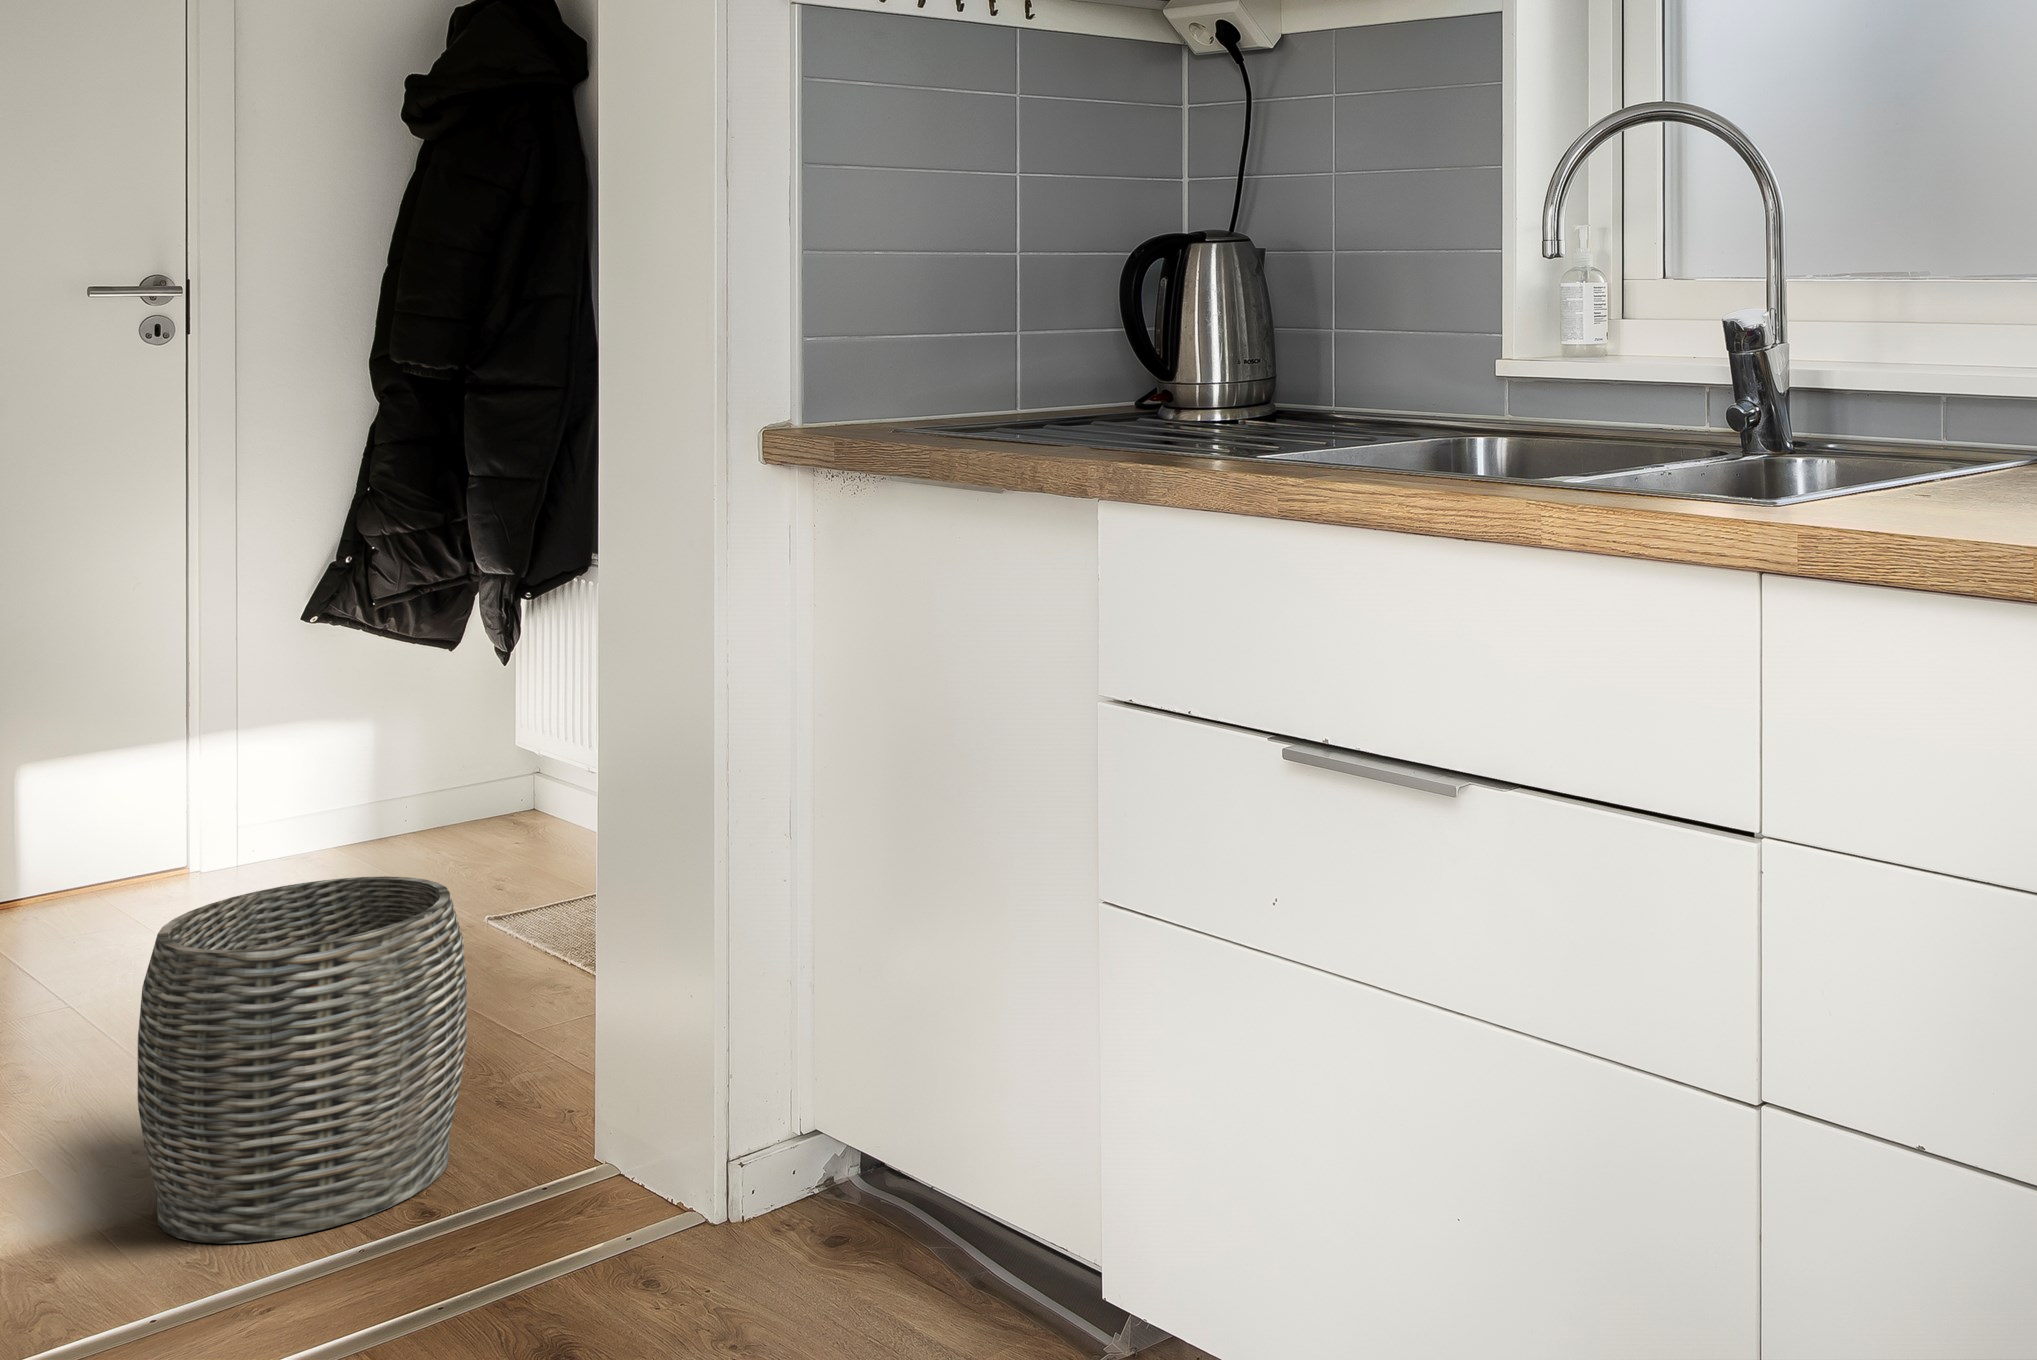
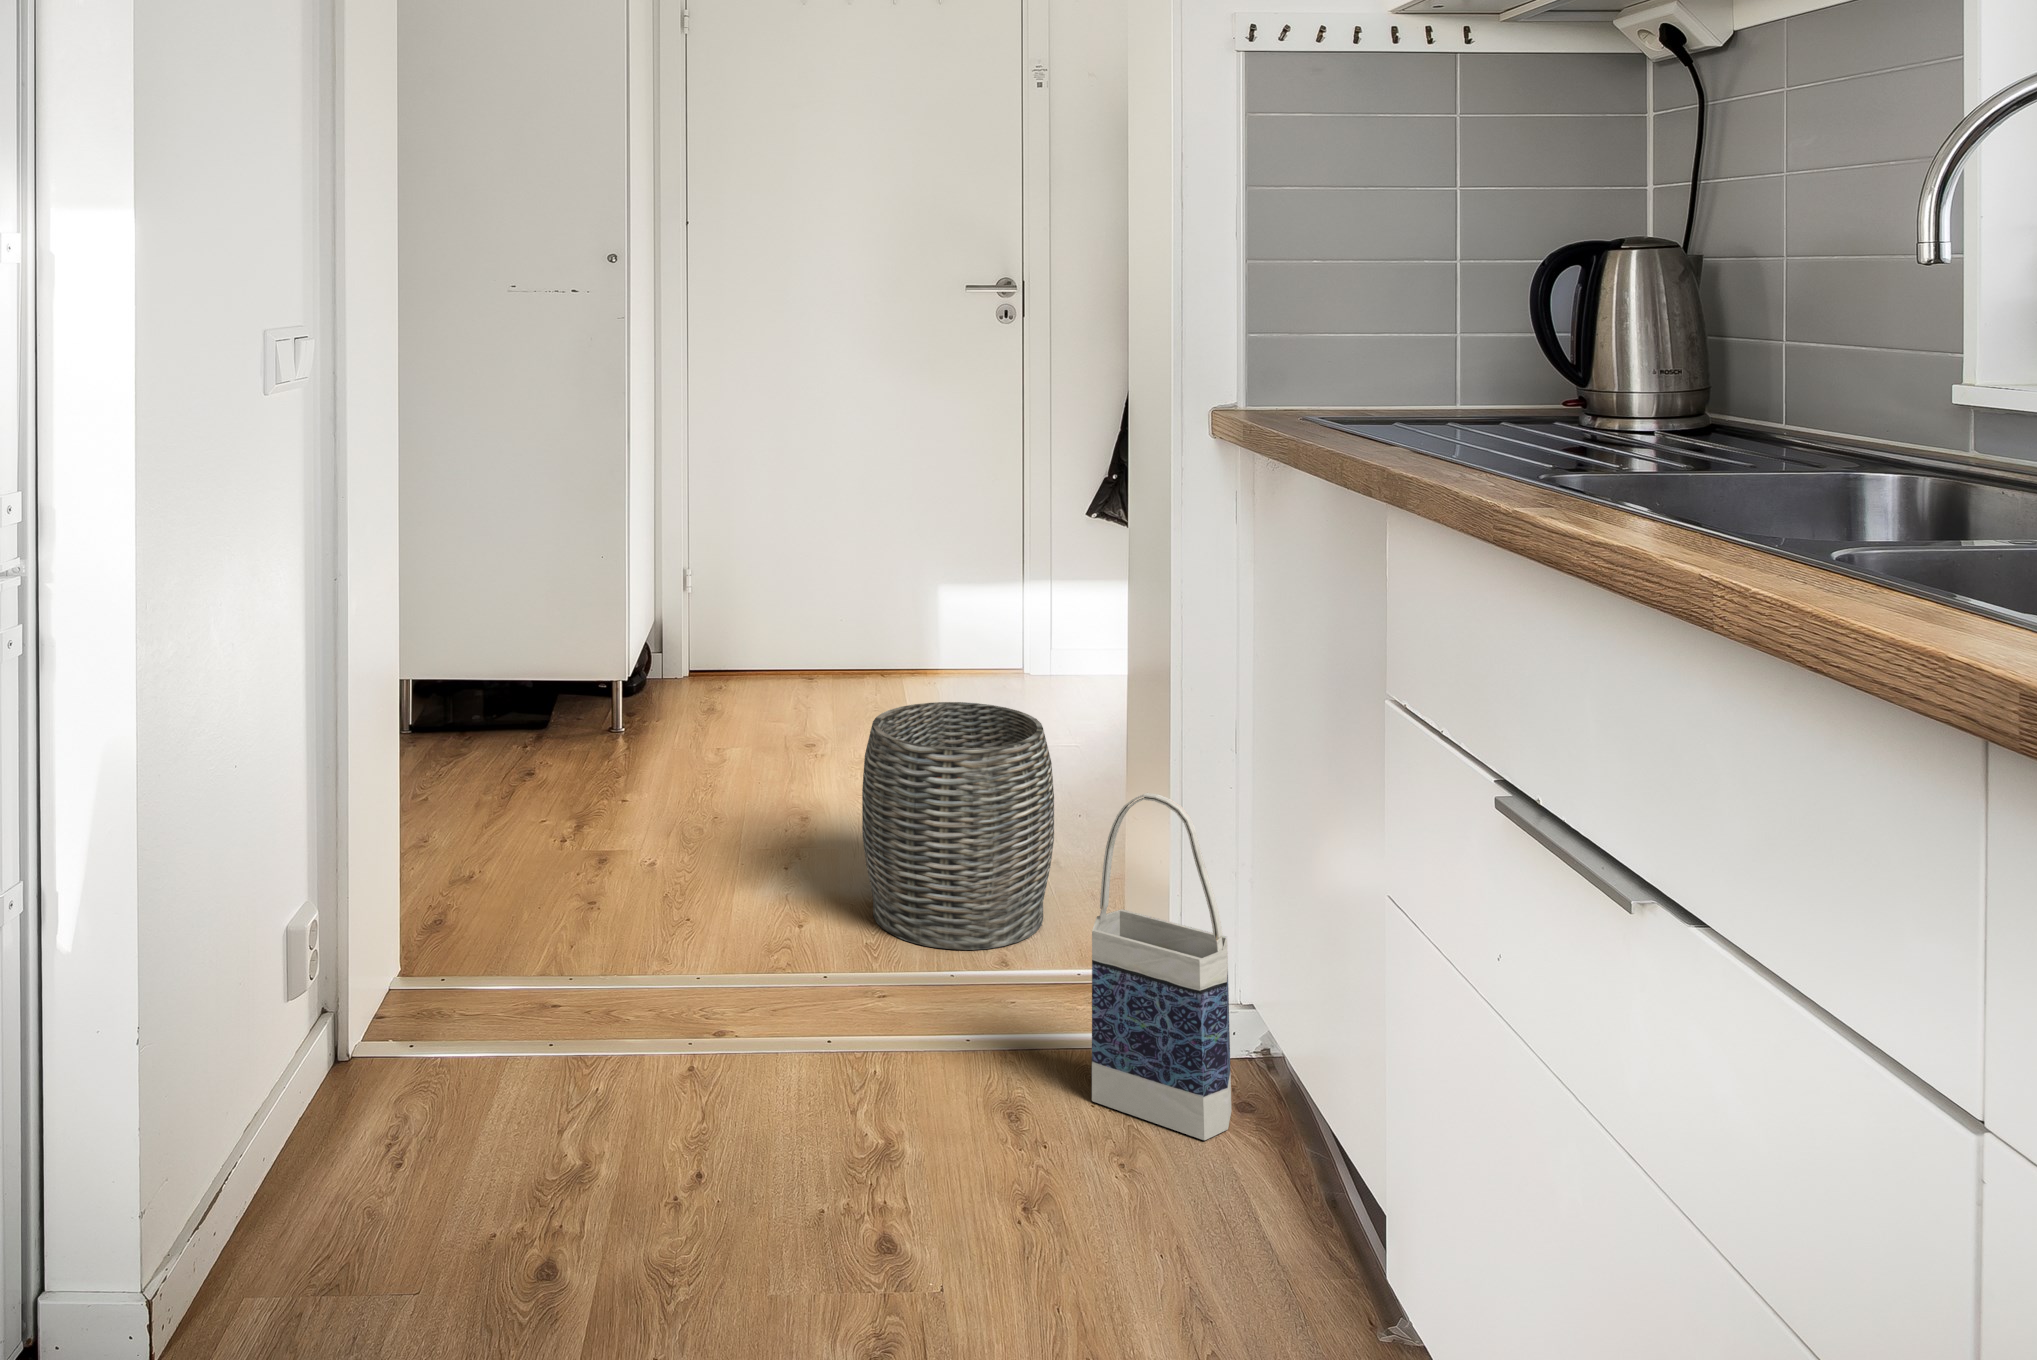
bag: none [650,900,836,1310] -> present [1092,793,1231,1141]

